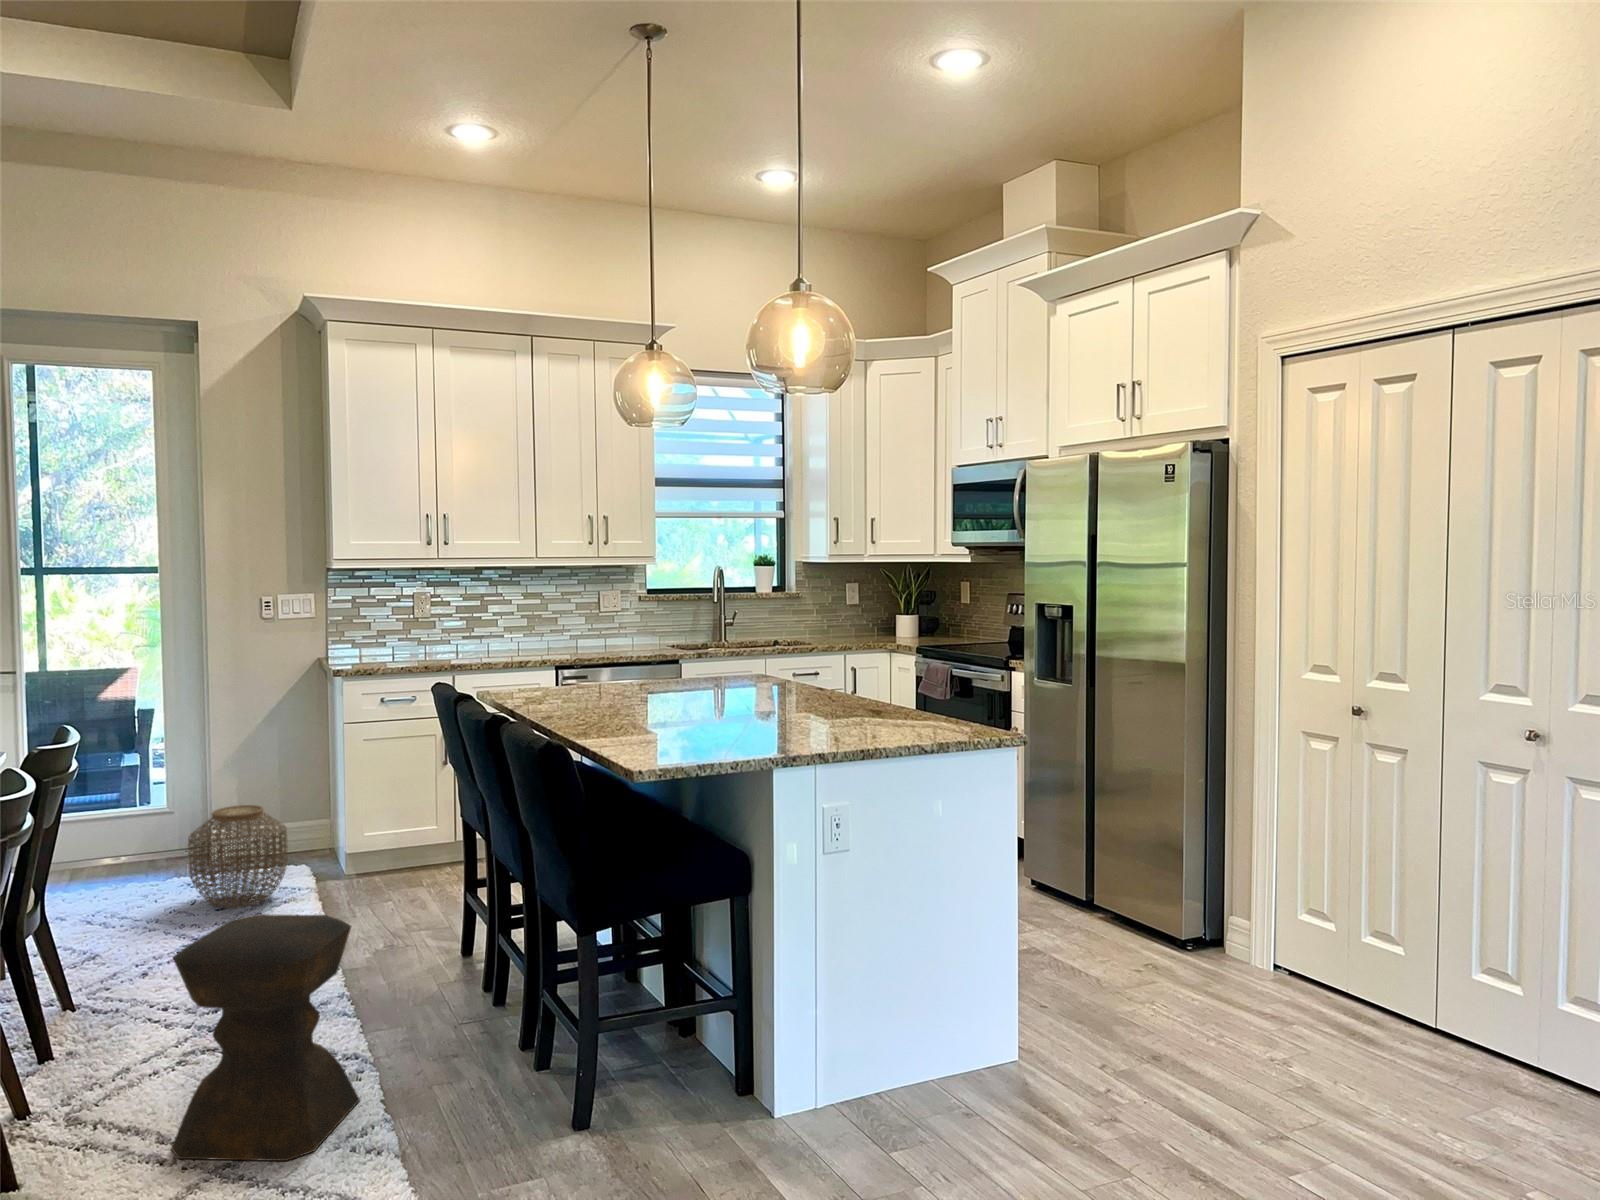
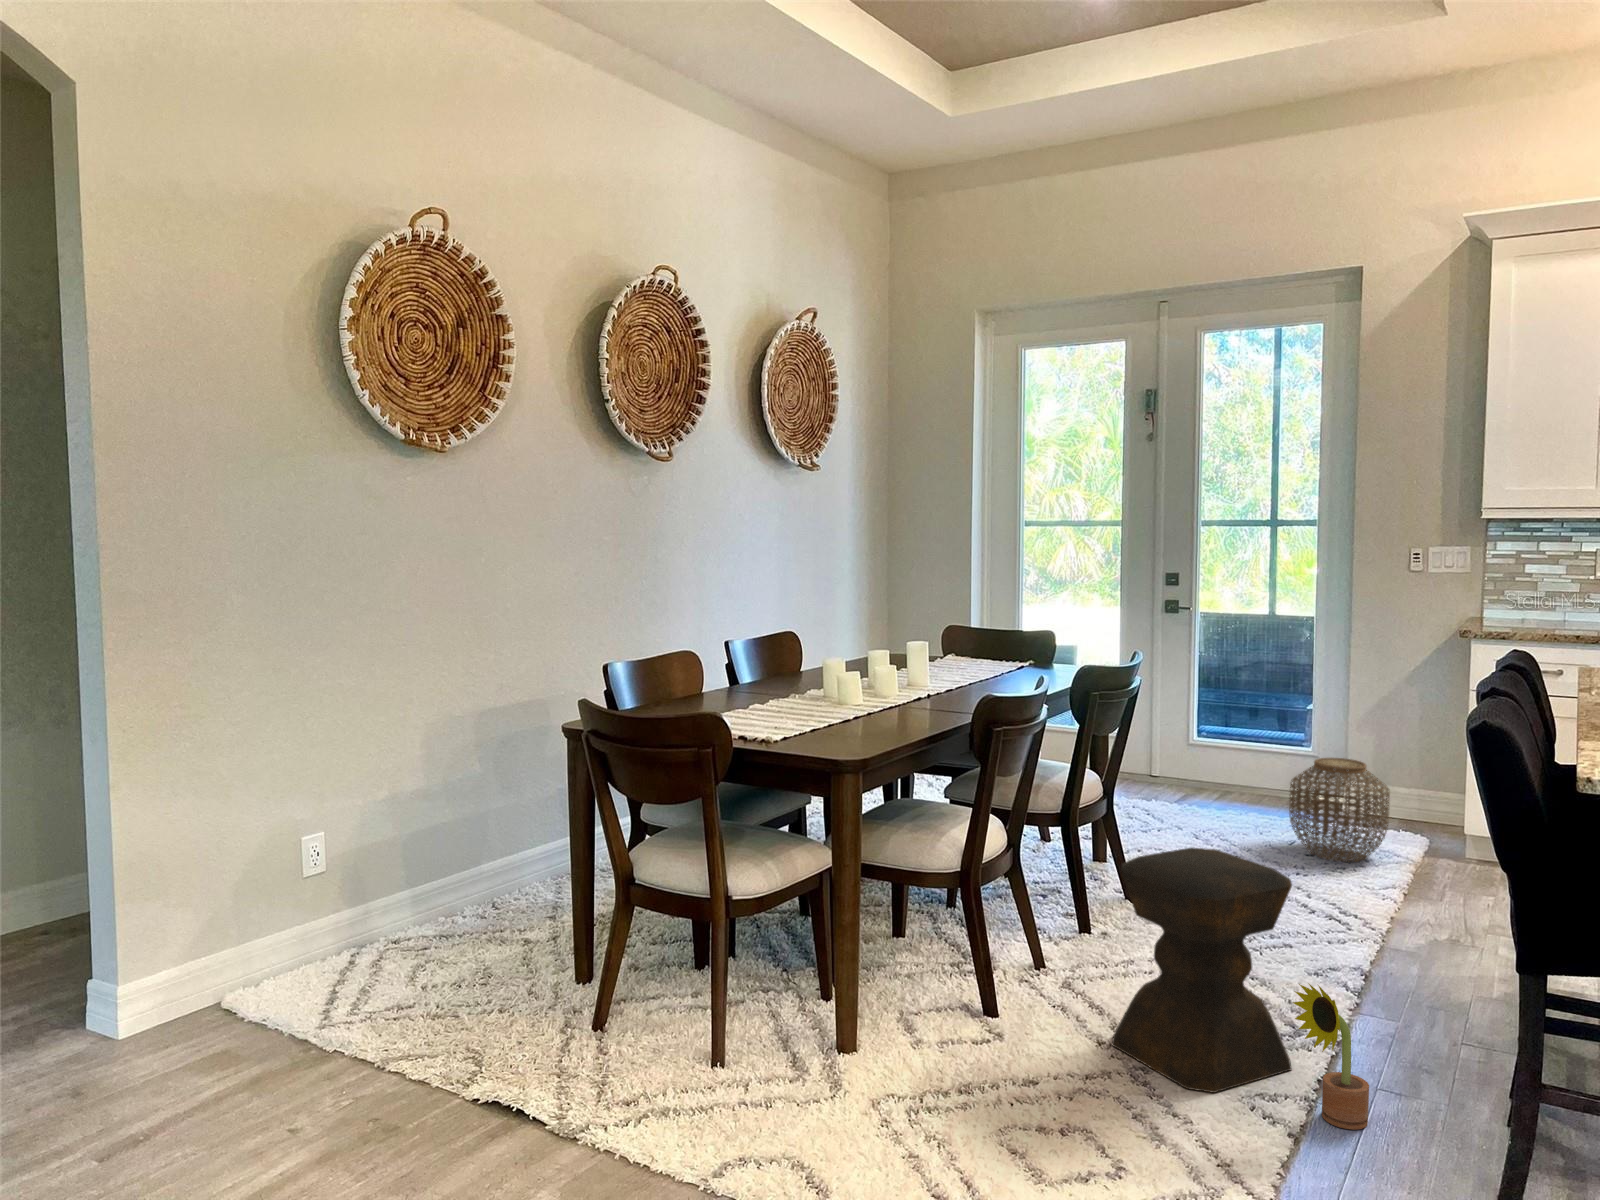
decorative plant: none [381,1005,452,1127] -> present [1293,984,1369,1130]

